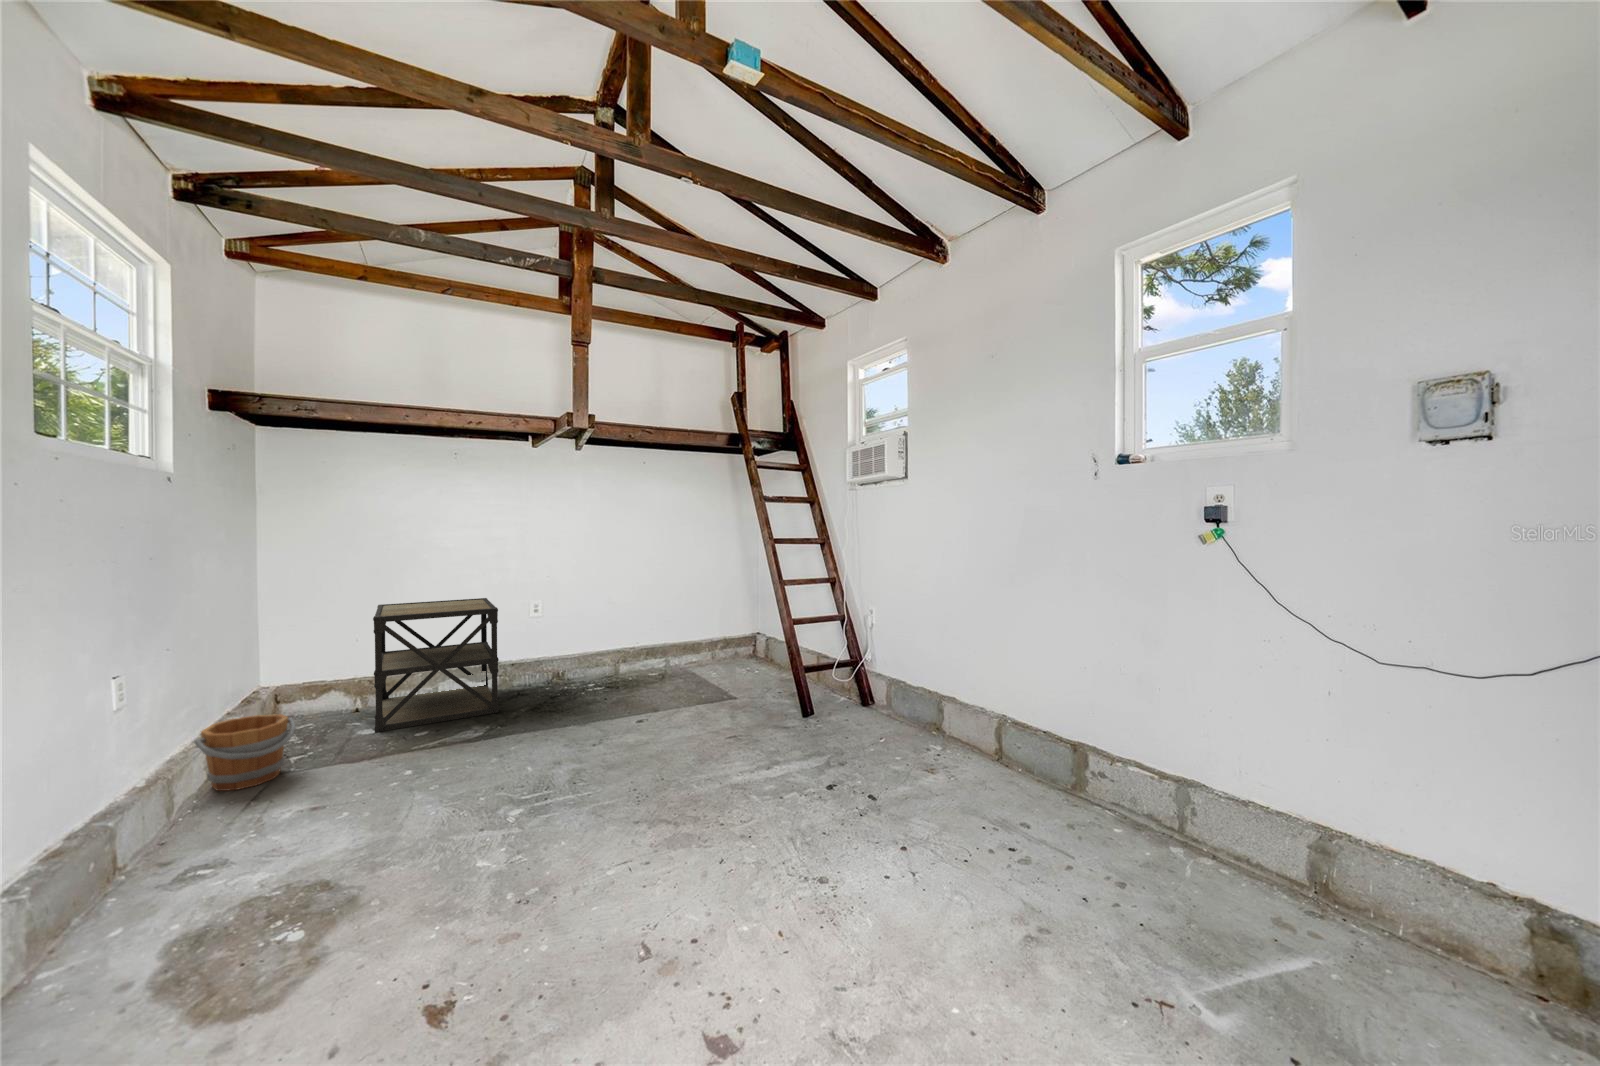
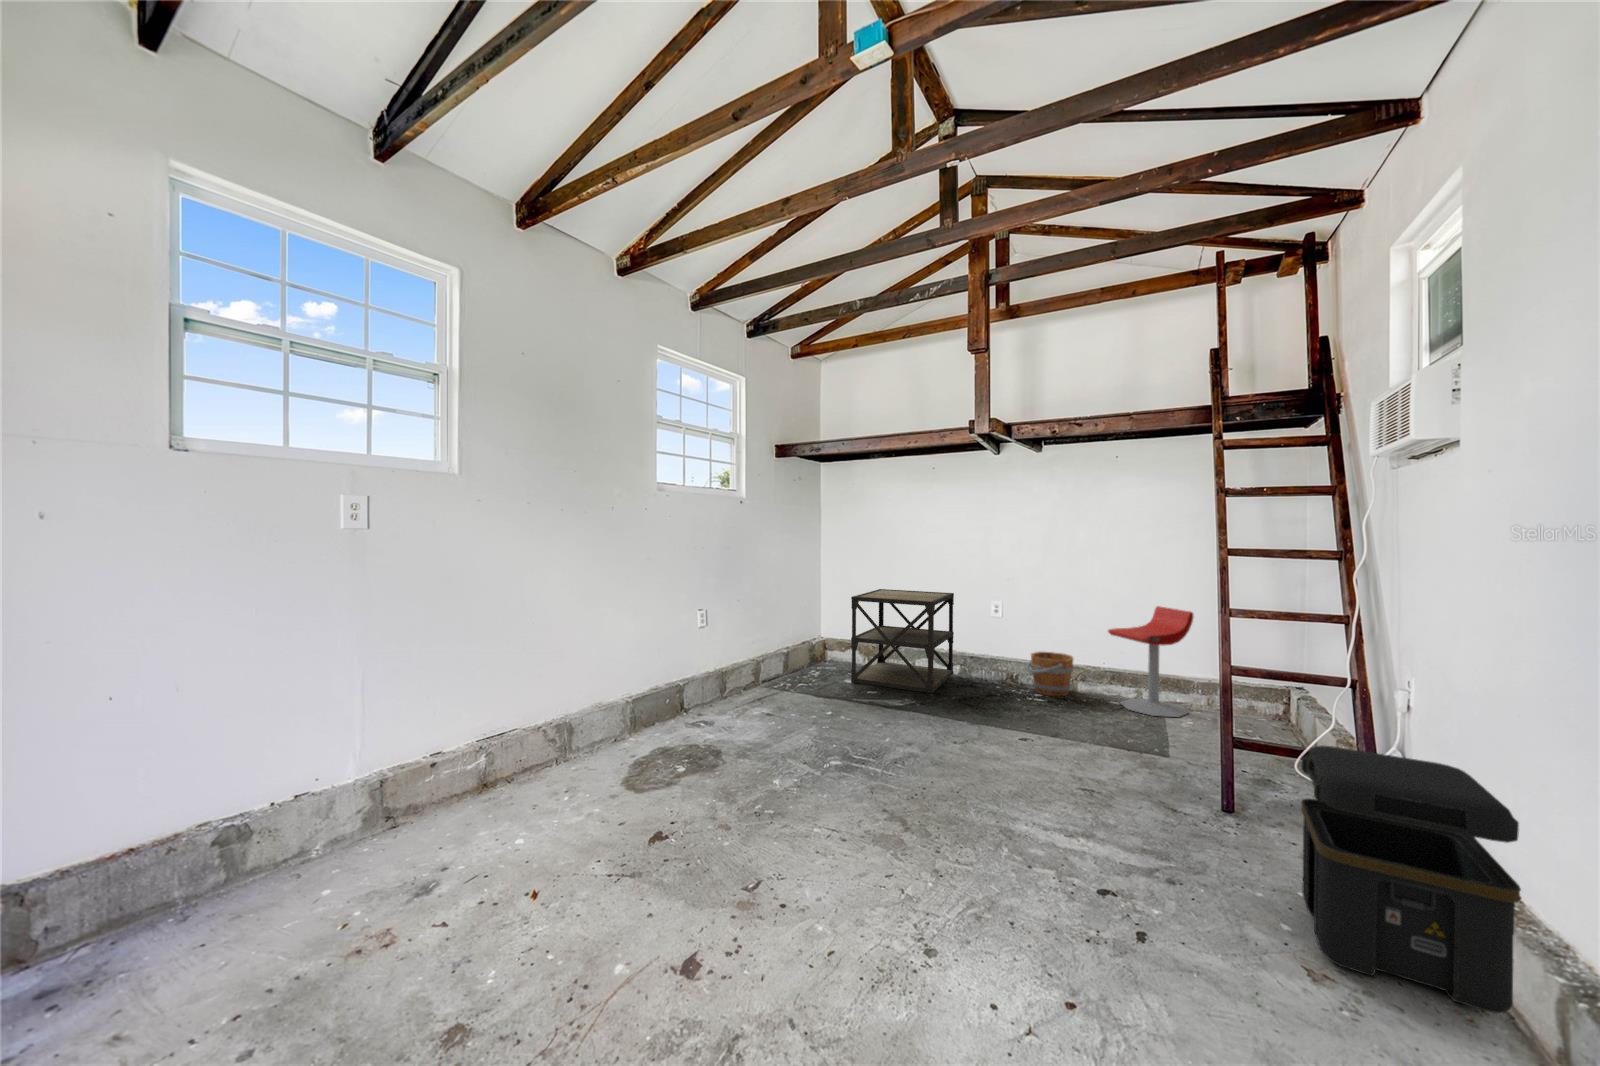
stool: none [651,587,707,676] -> present [1108,606,1193,717]
toolbox: none [887,644,982,763] -> present [1301,746,1521,1013]
bucket: present [194,714,296,791] -> present [1026,652,1074,696]

